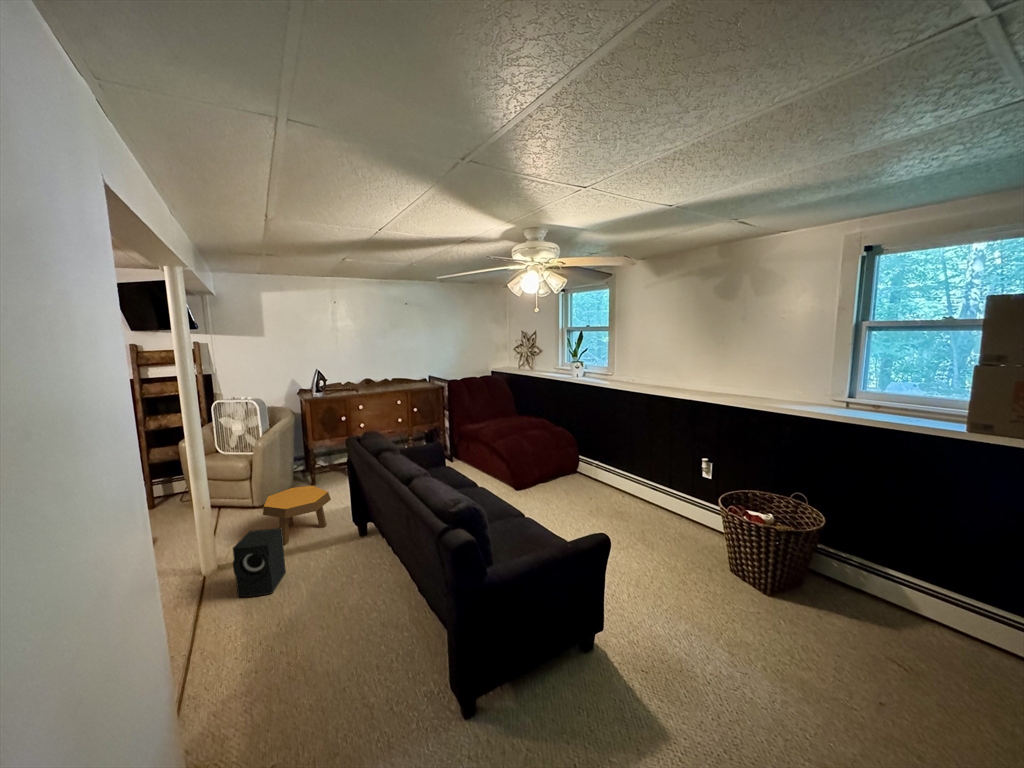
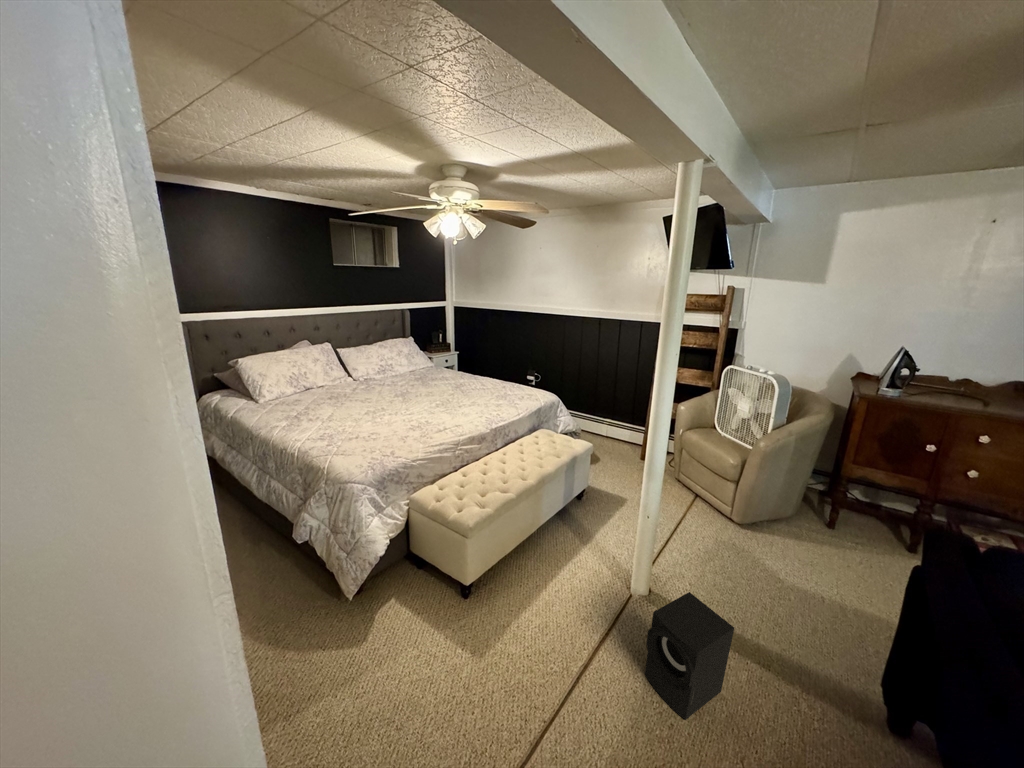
footstool: present [263,486,331,545] -> none [727,531,852,641]

